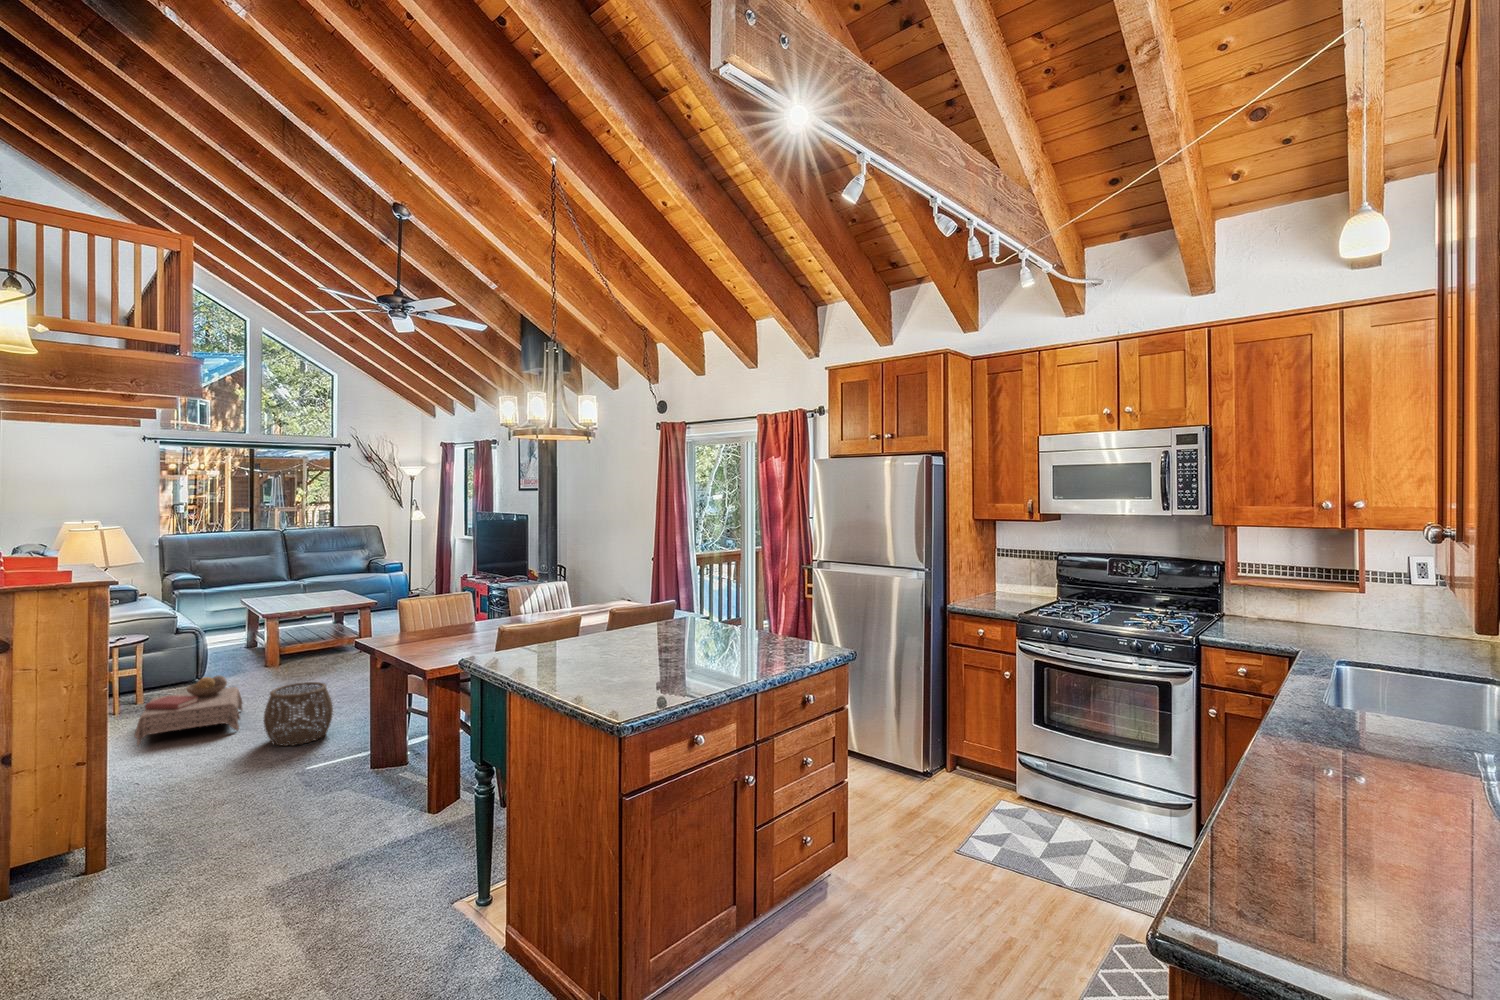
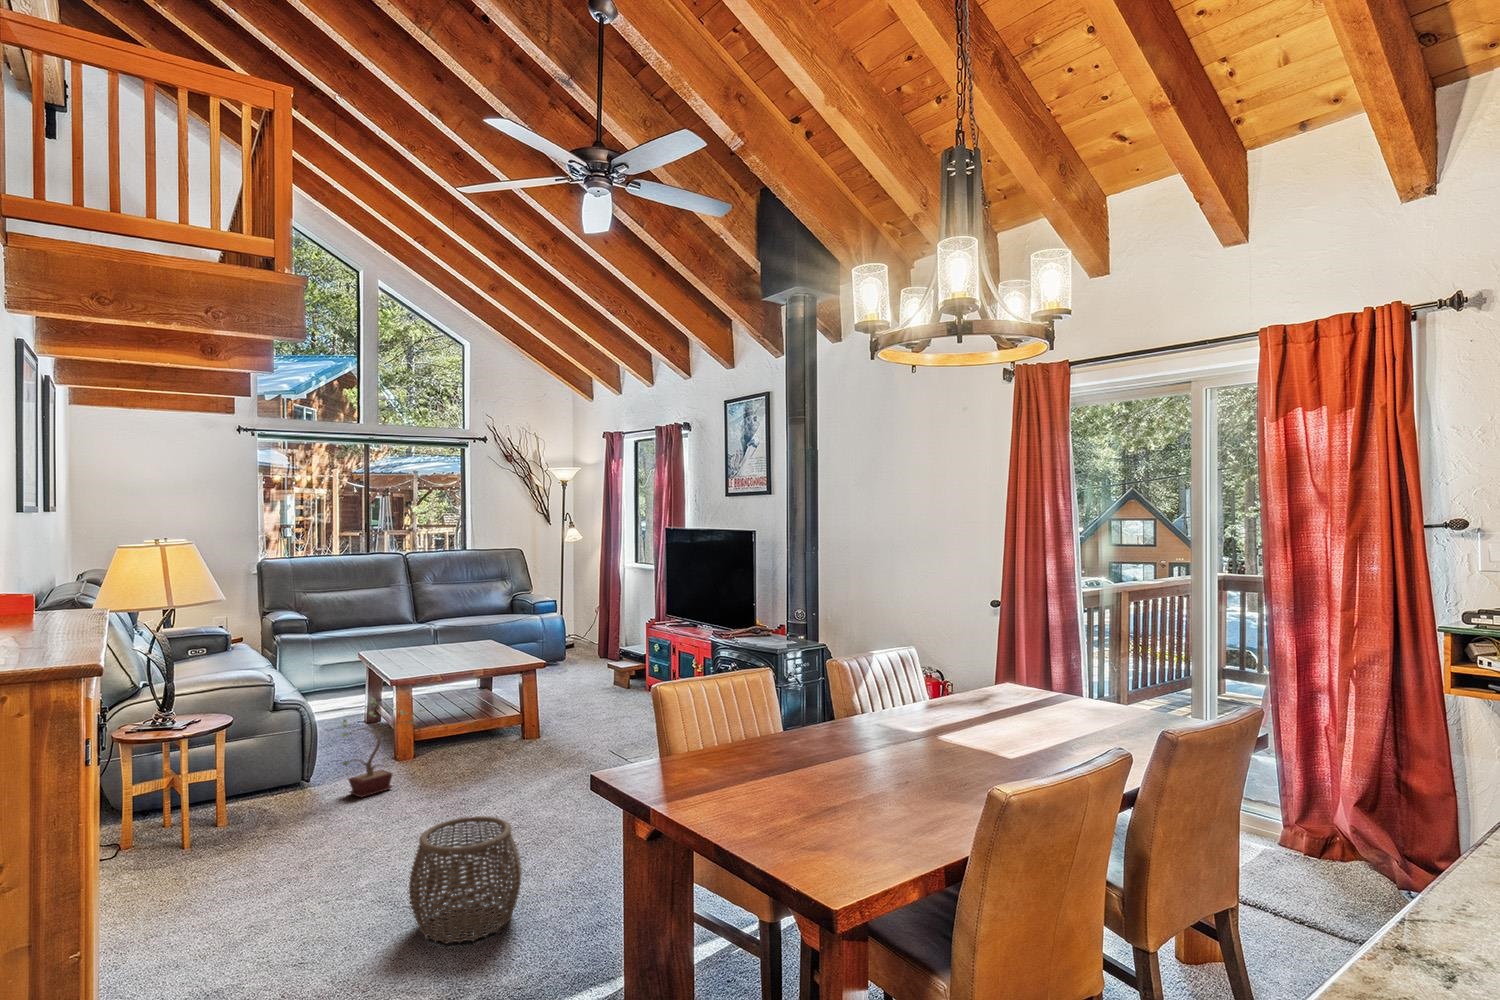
potted plant: none [225,624,287,687] -> present [341,697,423,797]
ottoman: present [134,676,243,746] -> none [203,792,370,927]

